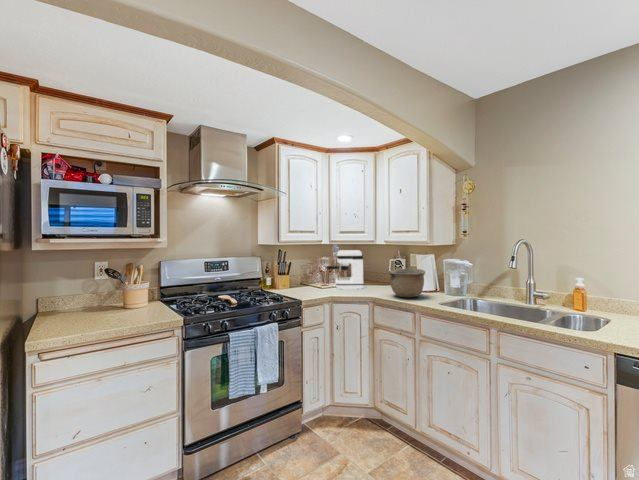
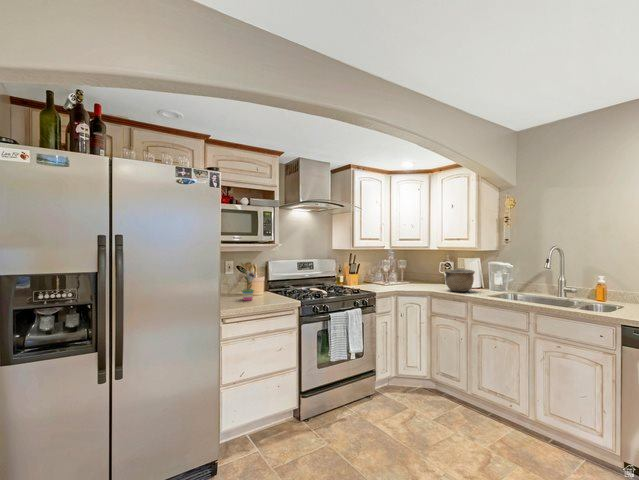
coffee maker: present [326,250,363,289] -> none [389,255,421,286]
potted plant: none [93,269,121,324] -> present [242,264,256,301]

